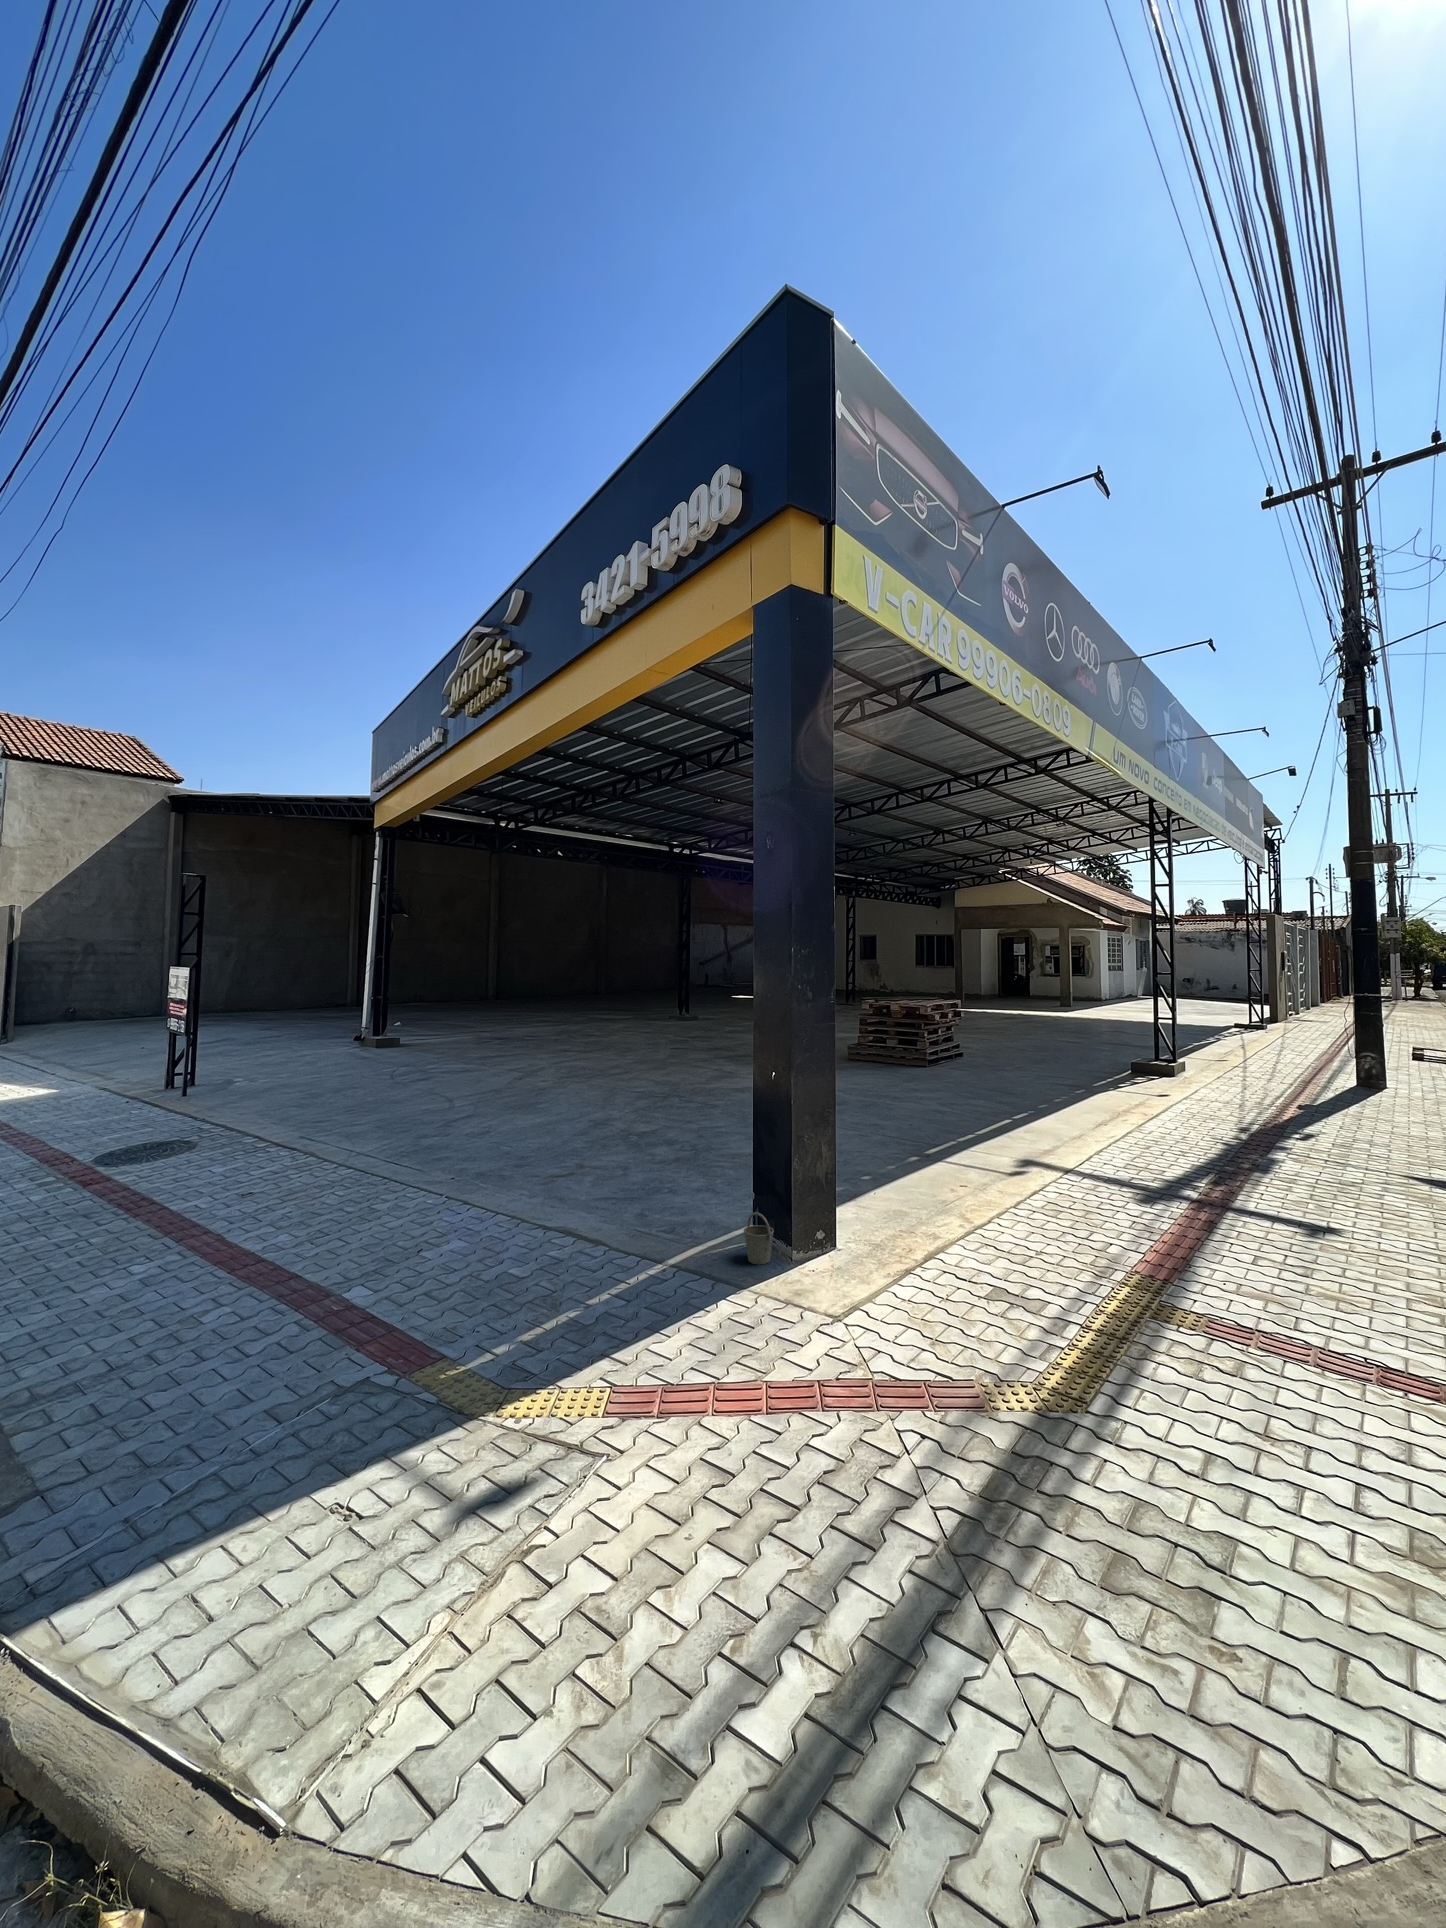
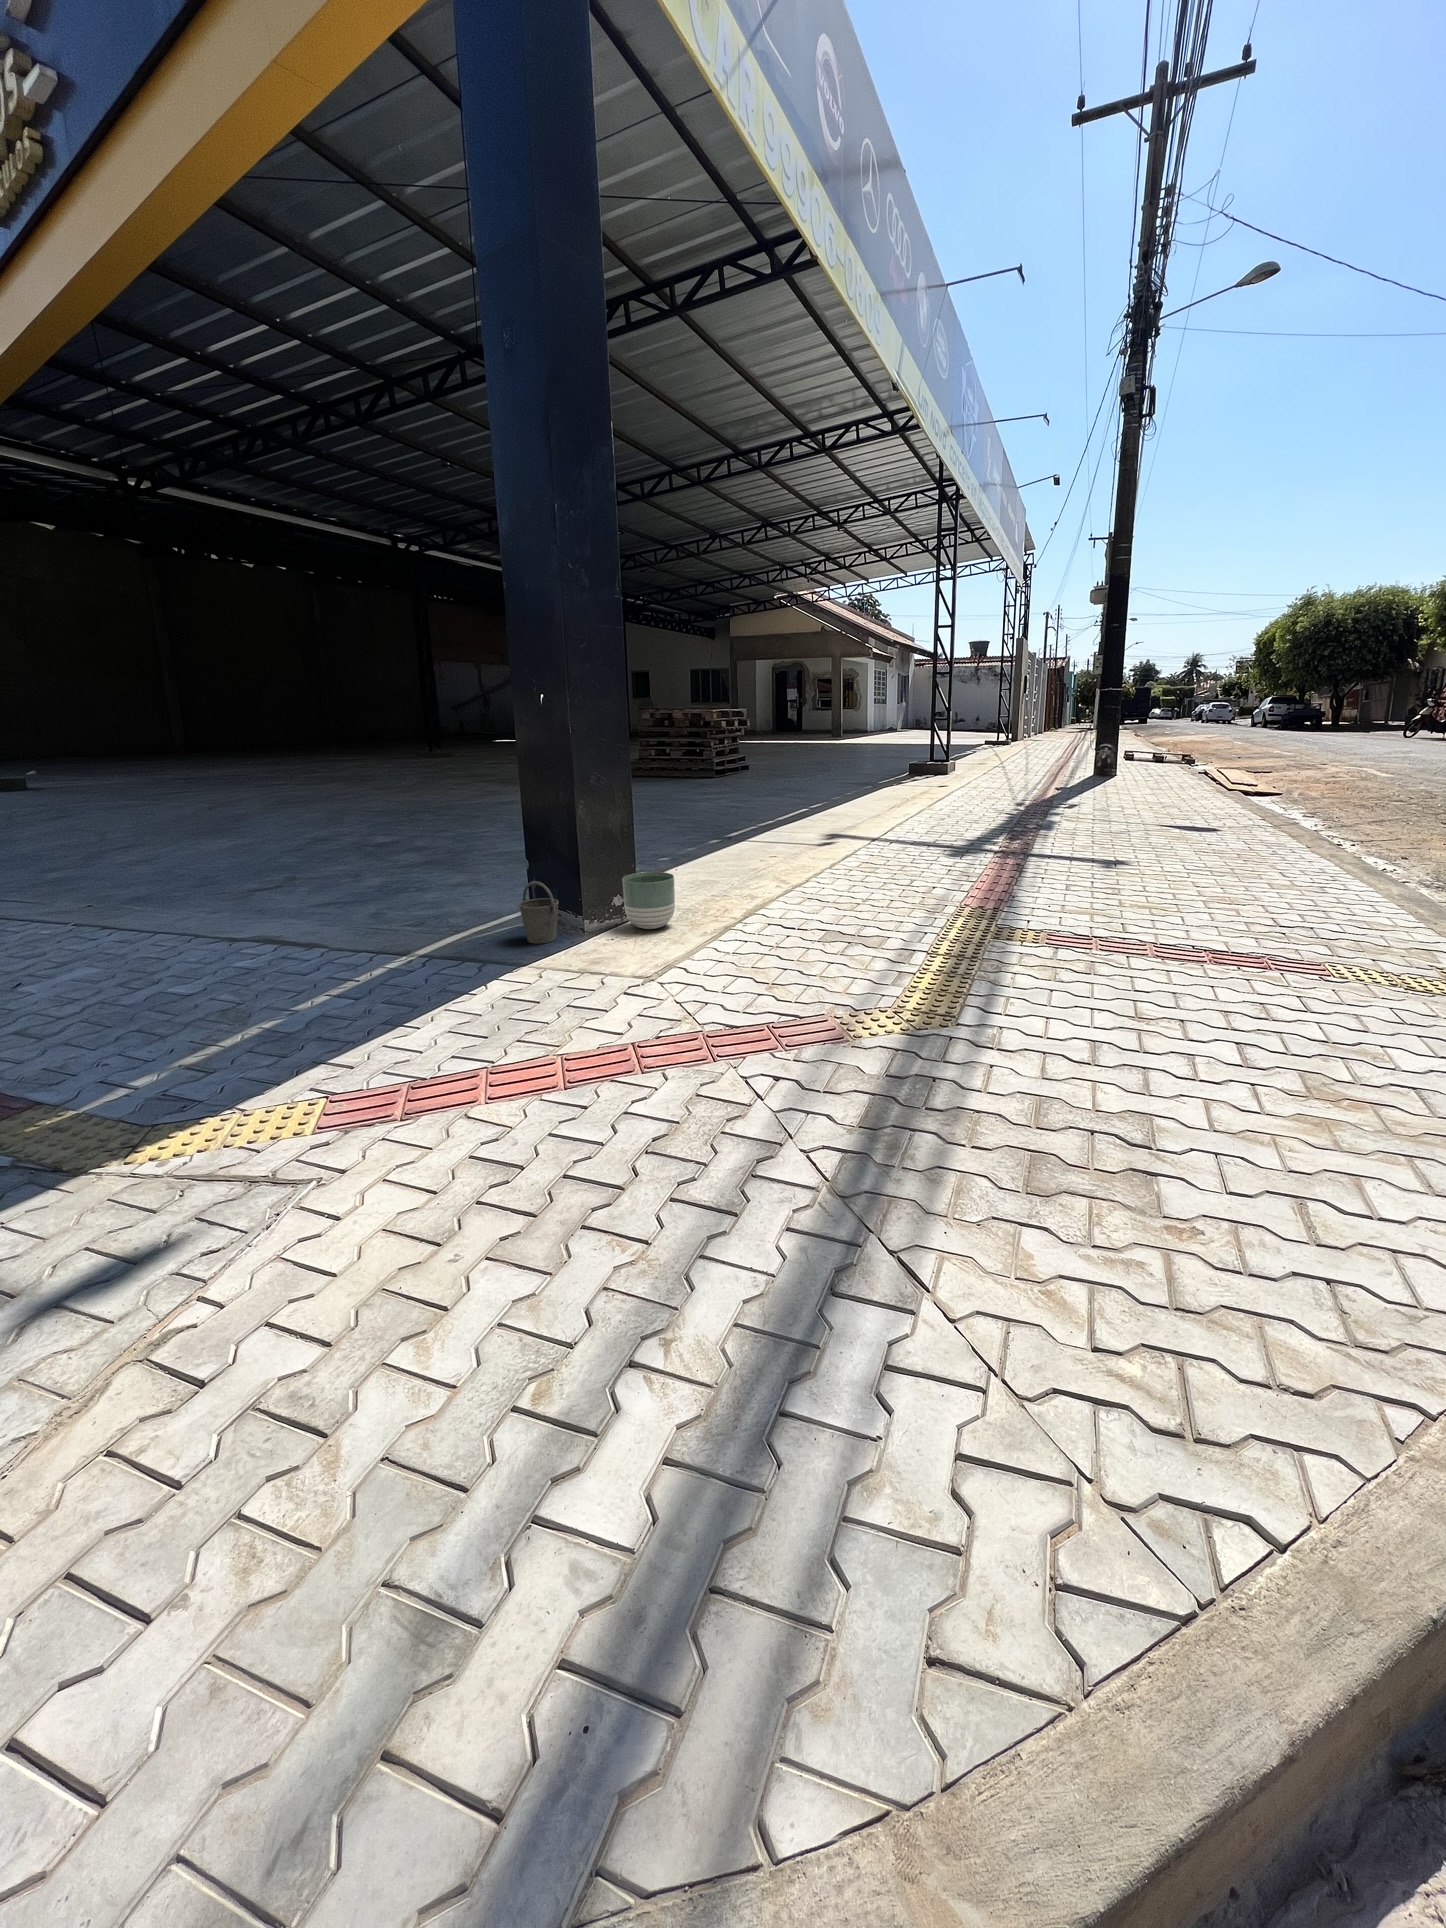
planter: none [824,1210,865,1261] -> present [622,872,675,929]

